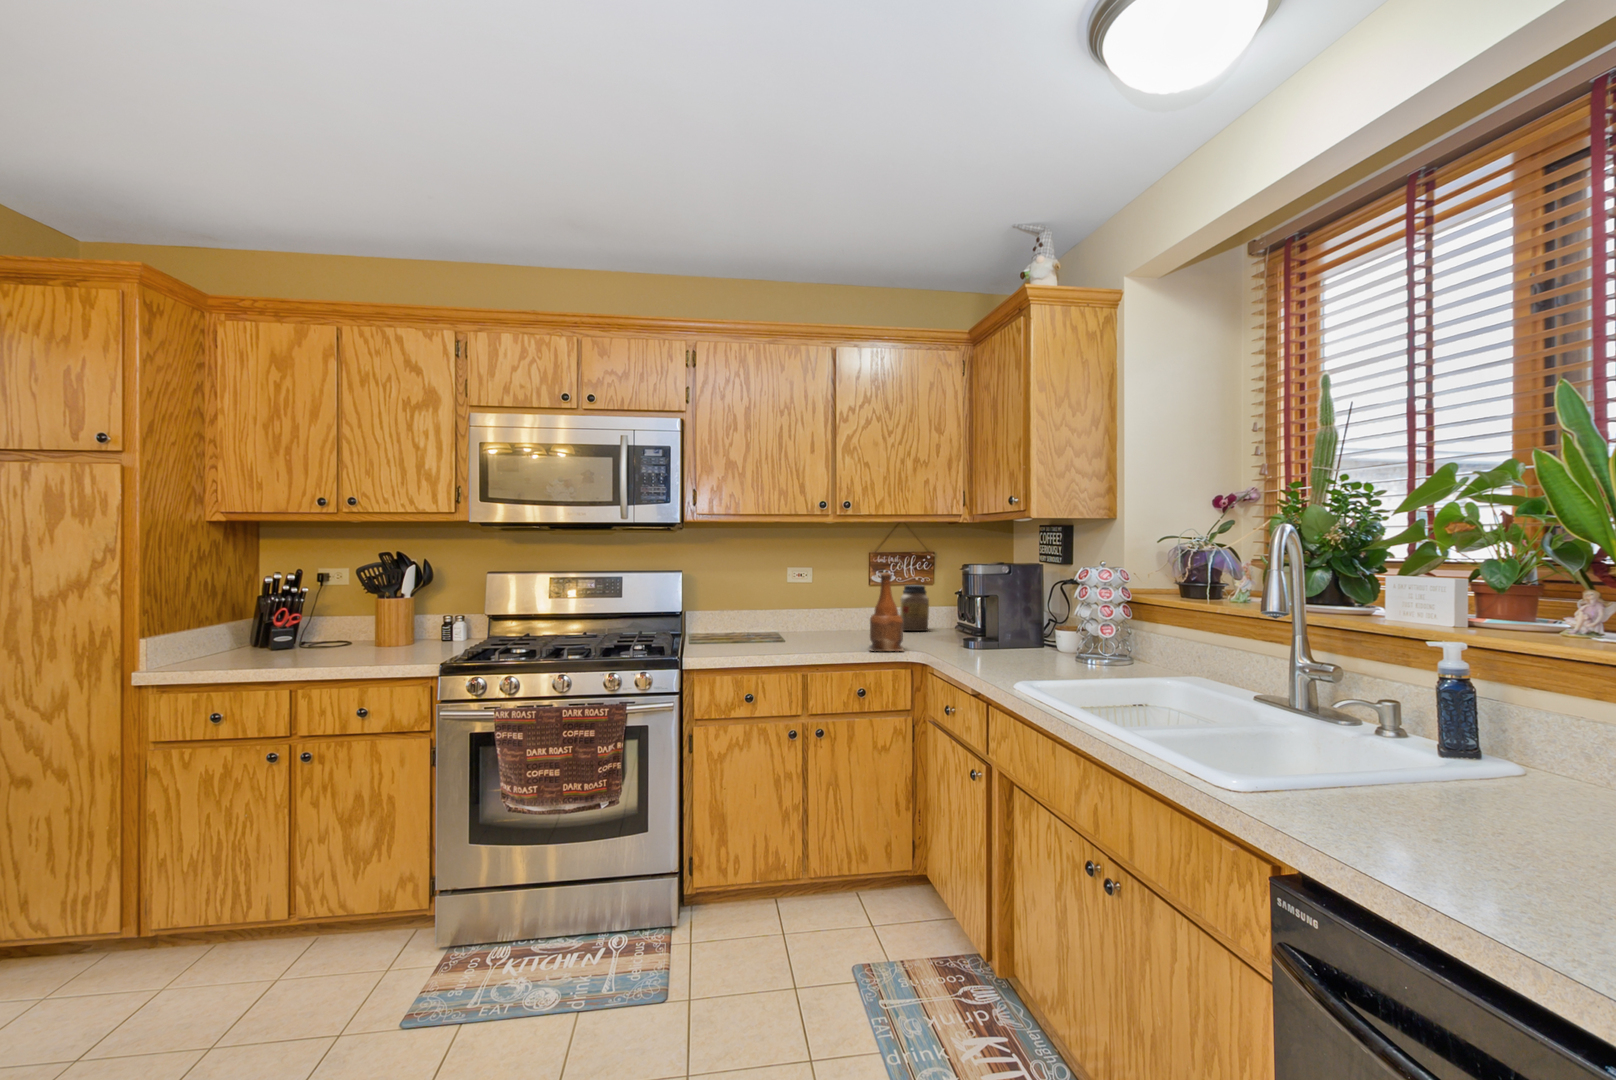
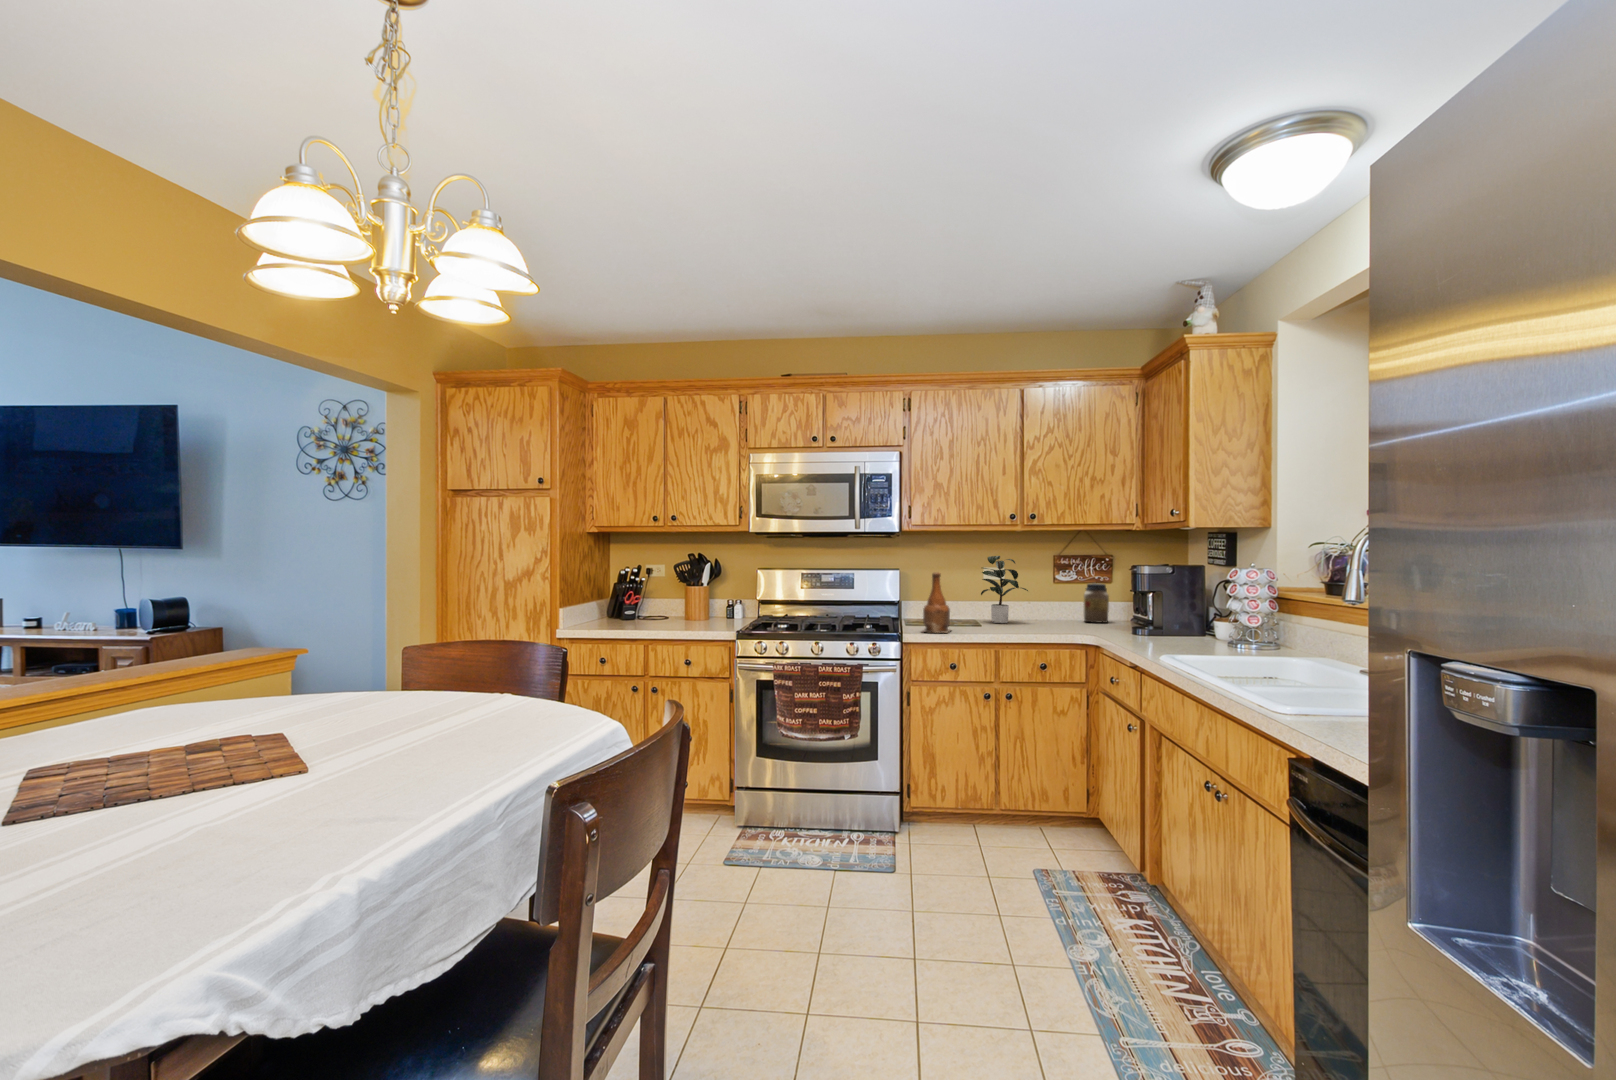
potted plant: none [773,552,849,635] -> present [981,556,1028,623]
bottle: present [869,573,904,651] -> present [923,572,950,633]

